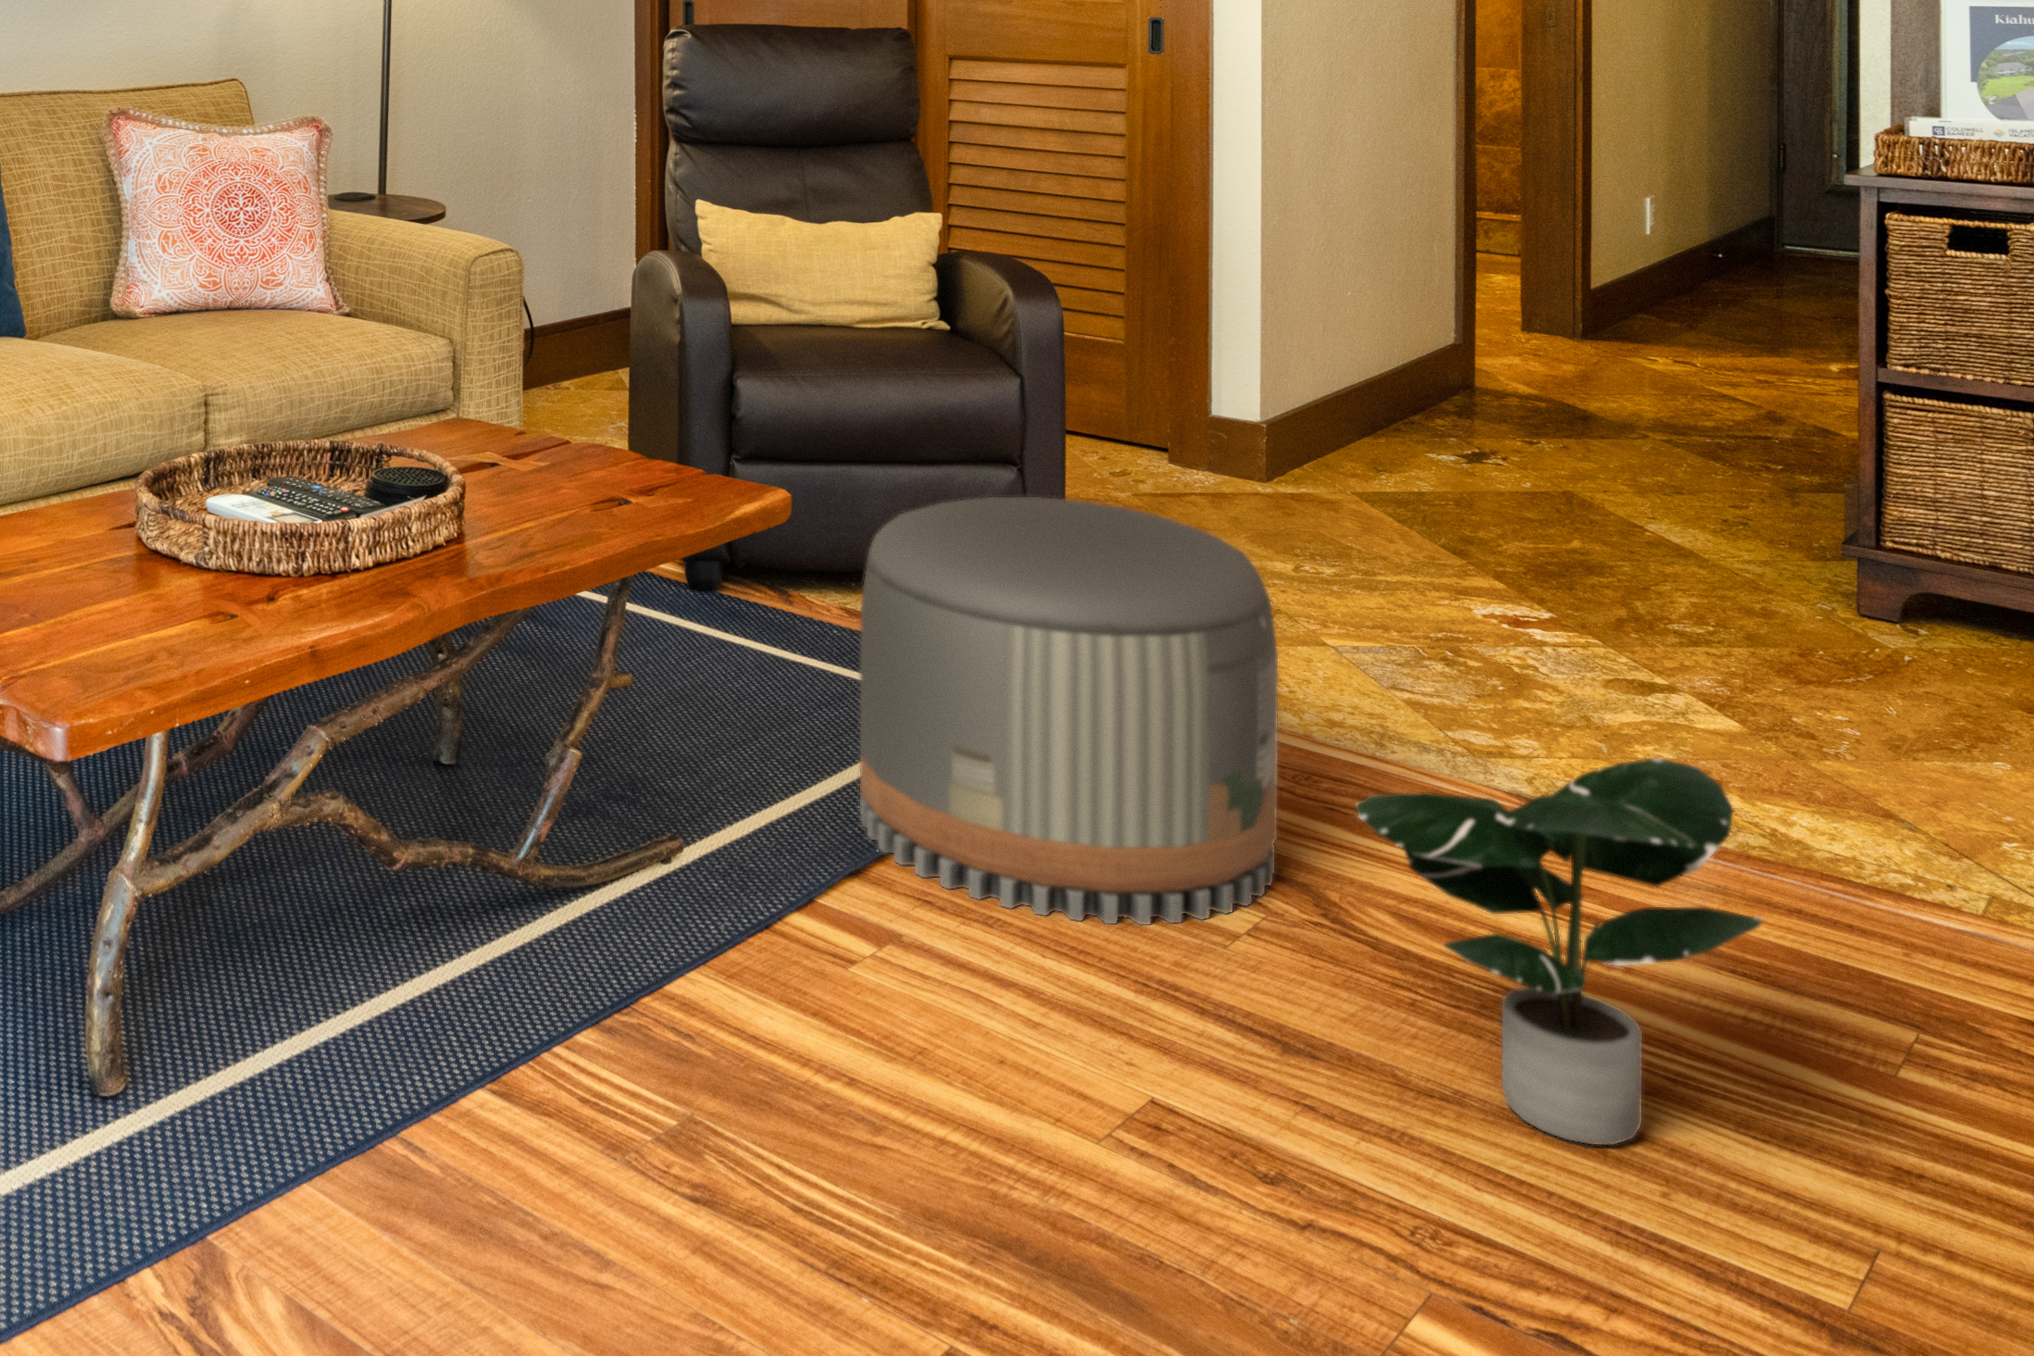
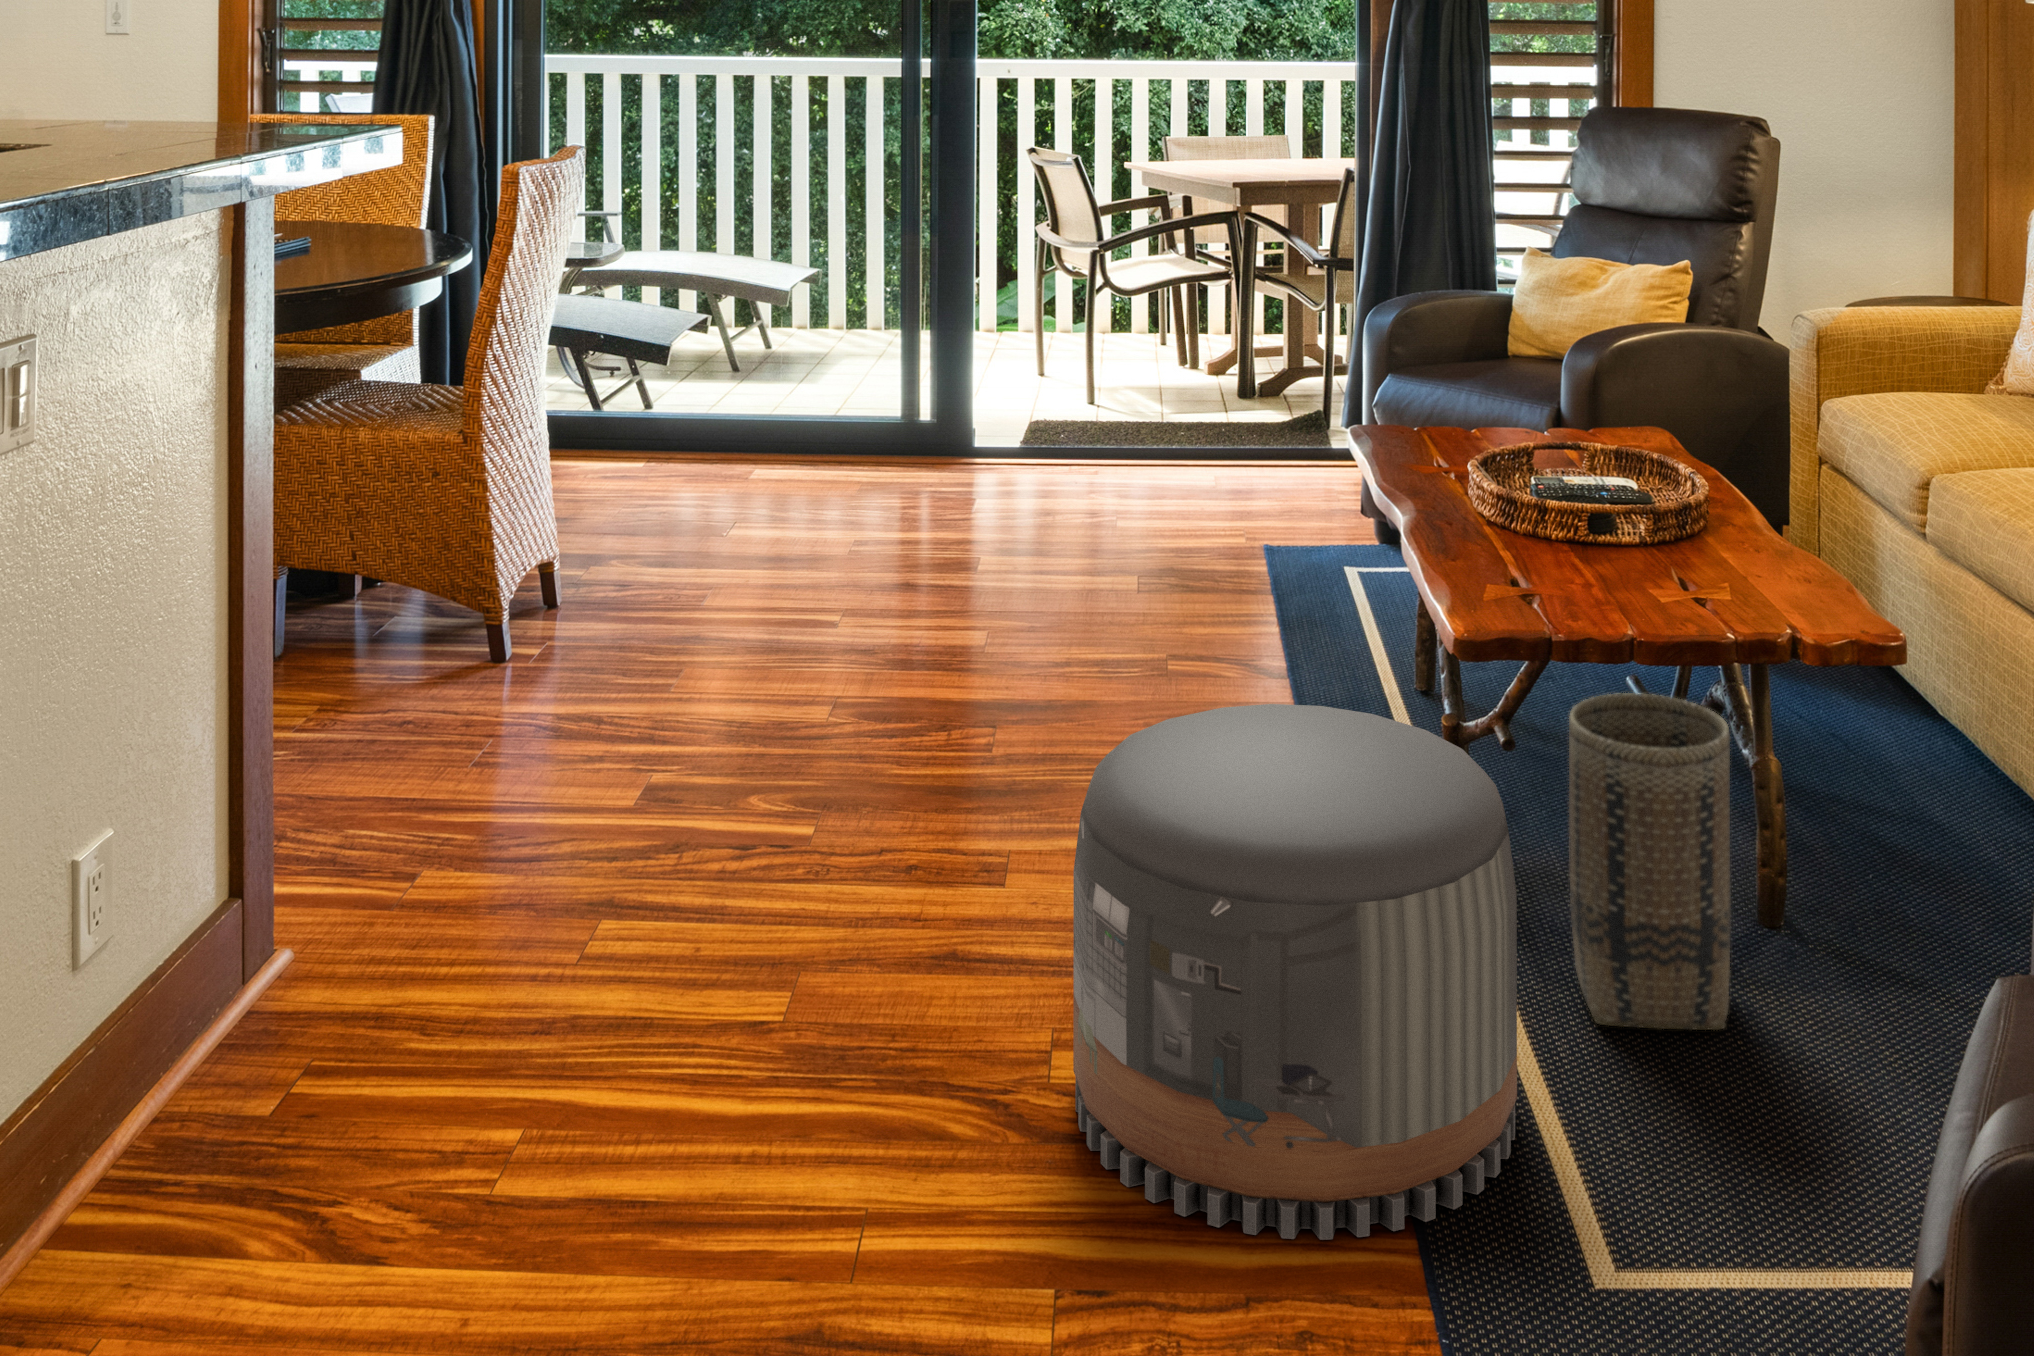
basket: none [568,509,729,813] -> present [1569,693,1731,1030]
potted plant: present [1356,758,1762,1145] -> none [641,672,912,997]

